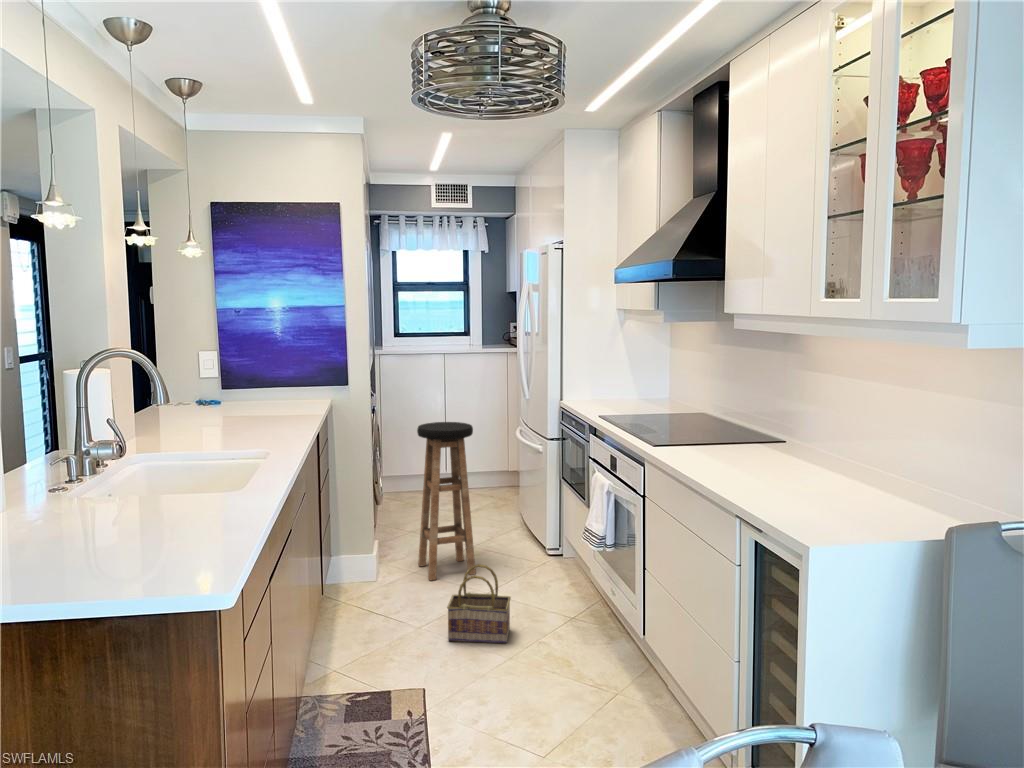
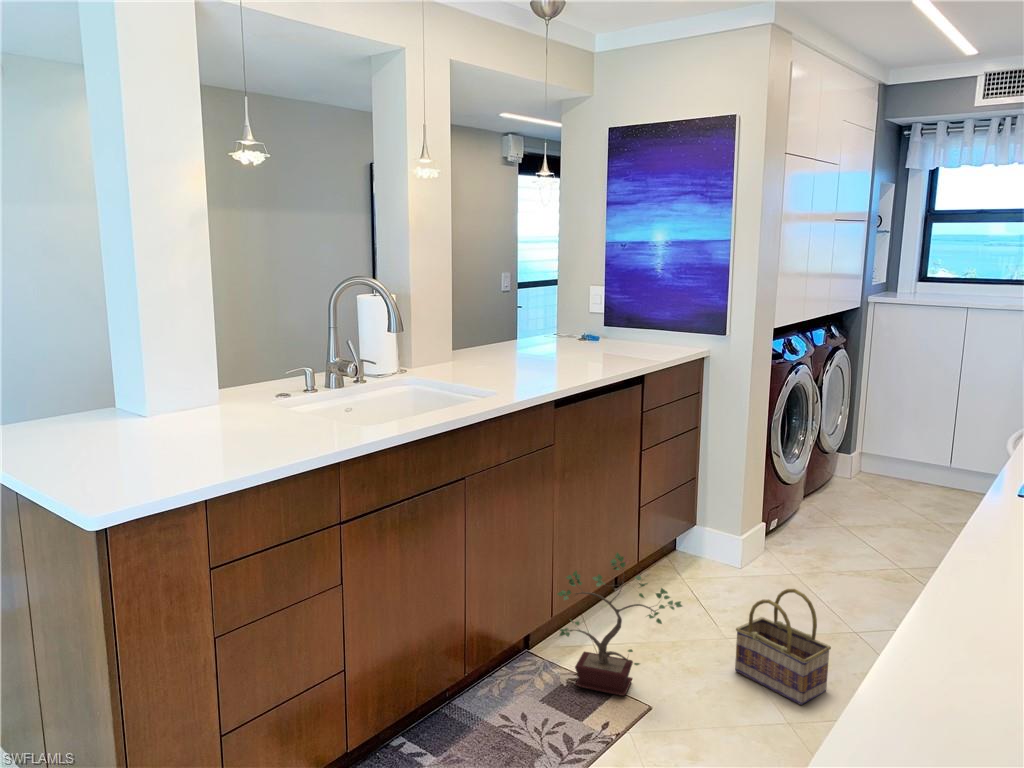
bar stool: present [417,422,476,581] -> none [796,395,887,609]
potted plant: none [335,571,445,698] -> present [557,553,682,696]

